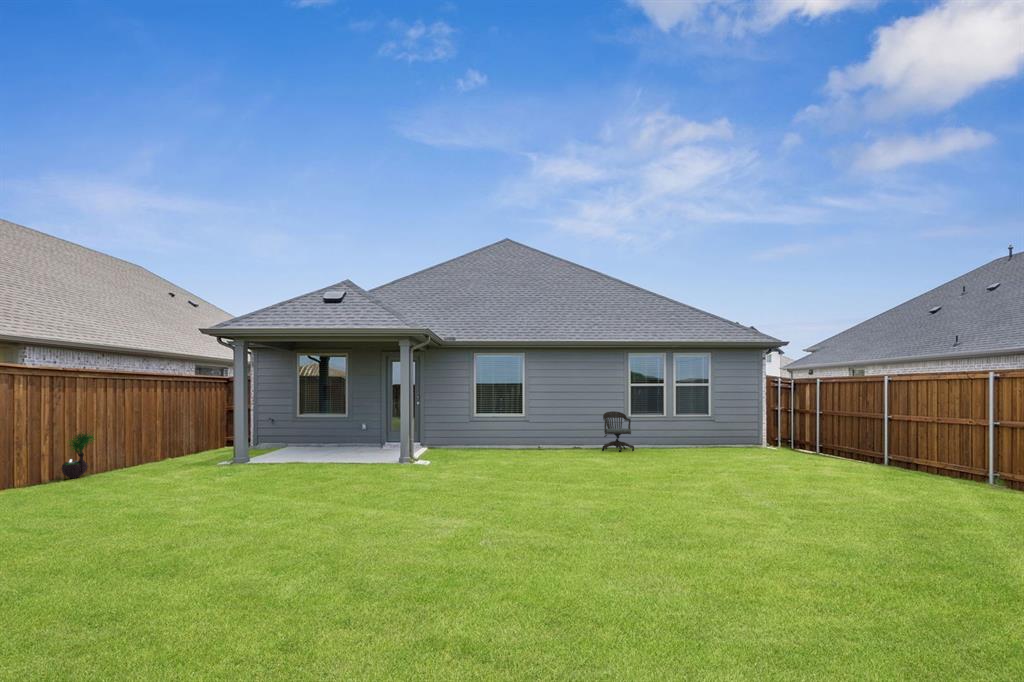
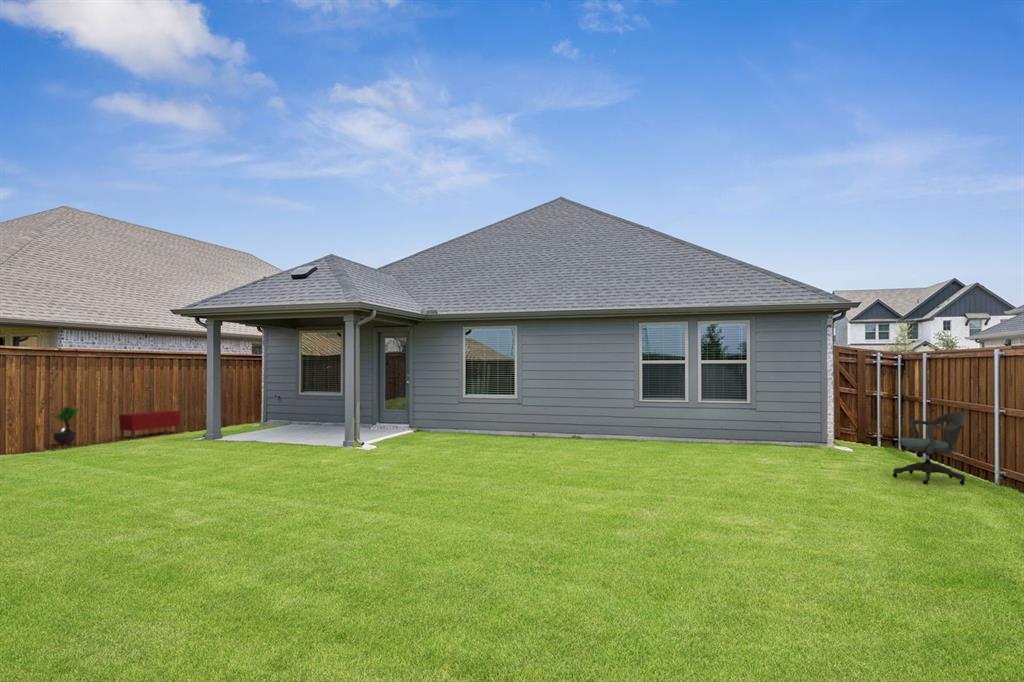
chair: present [602,411,634,452] -> present [893,412,965,485]
bench: none [111,437,171,469] -> present [119,410,180,438]

